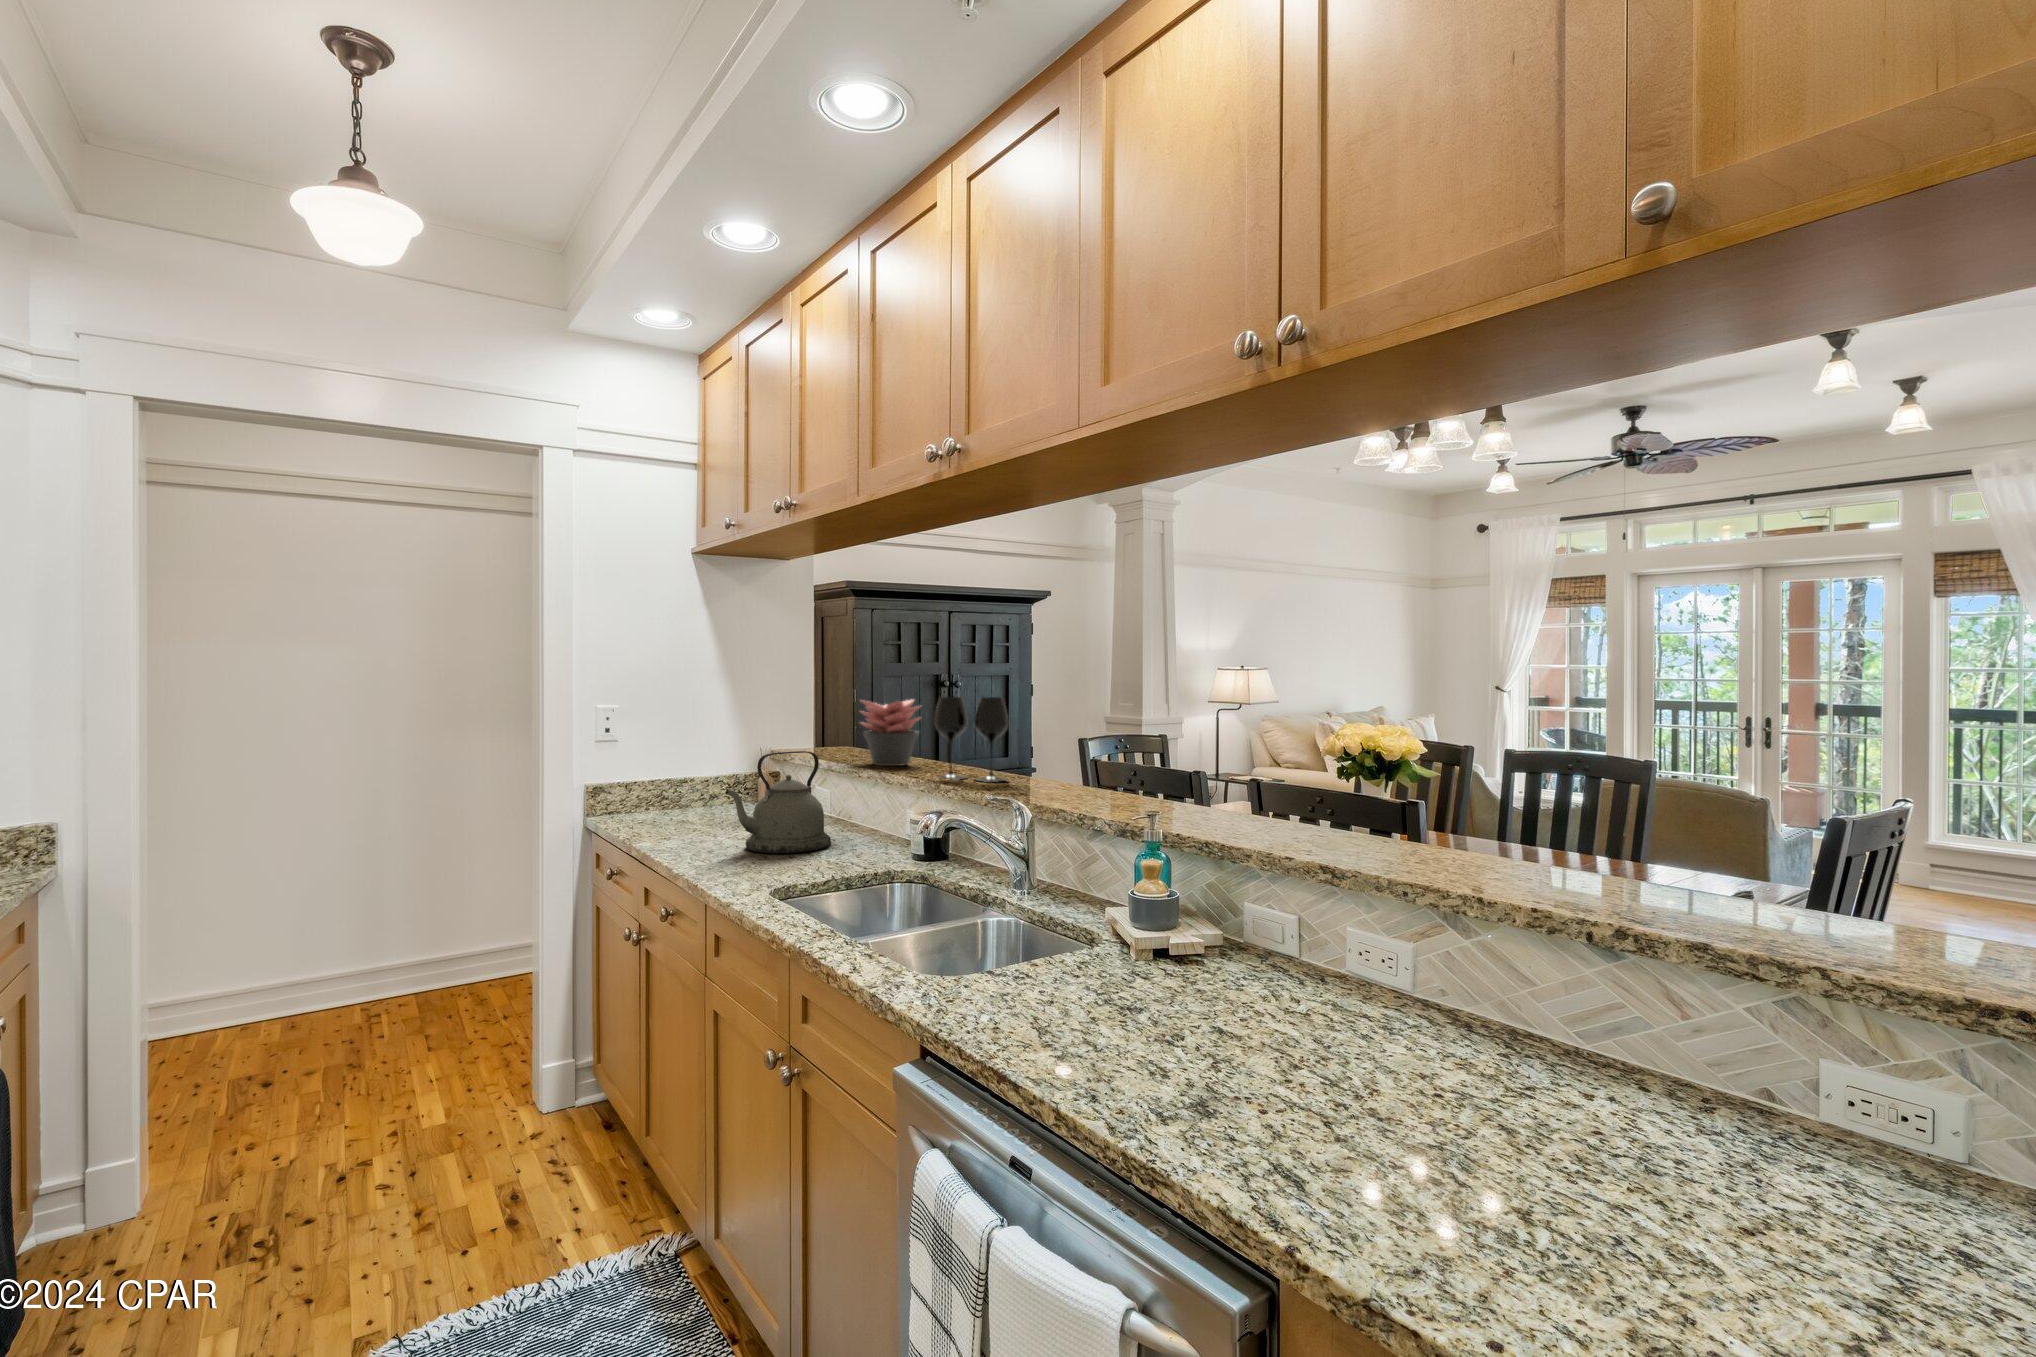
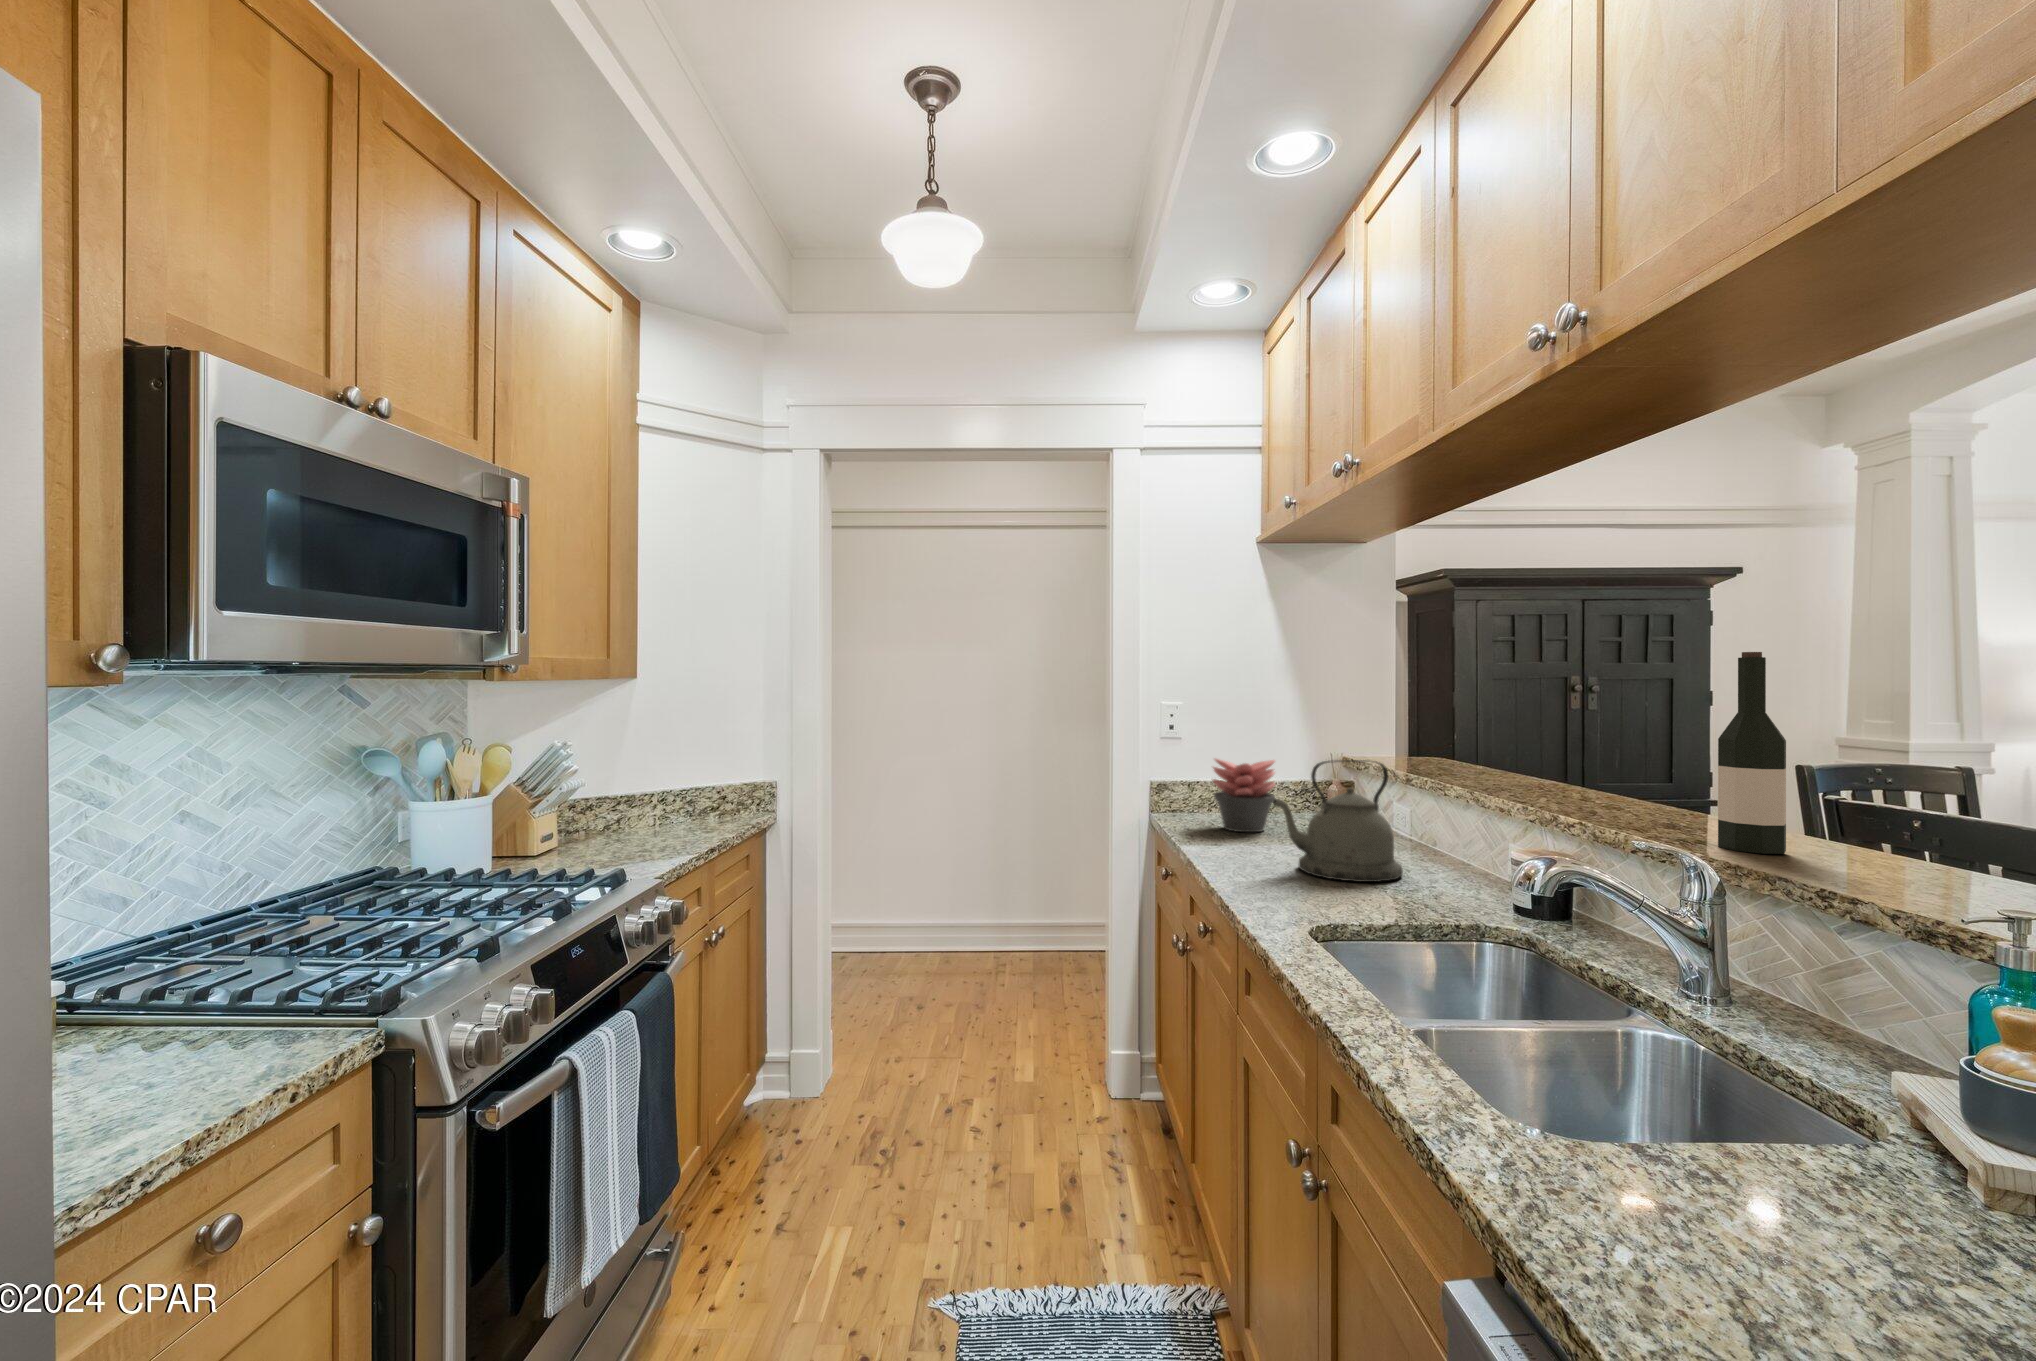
wine bottle: none [1032,667,1066,797] -> present [1718,652,1786,854]
wine glass: present [934,697,1008,782] -> none [1549,698,1675,819]
succulent plant: present [861,700,920,766] -> present [1213,759,1275,832]

